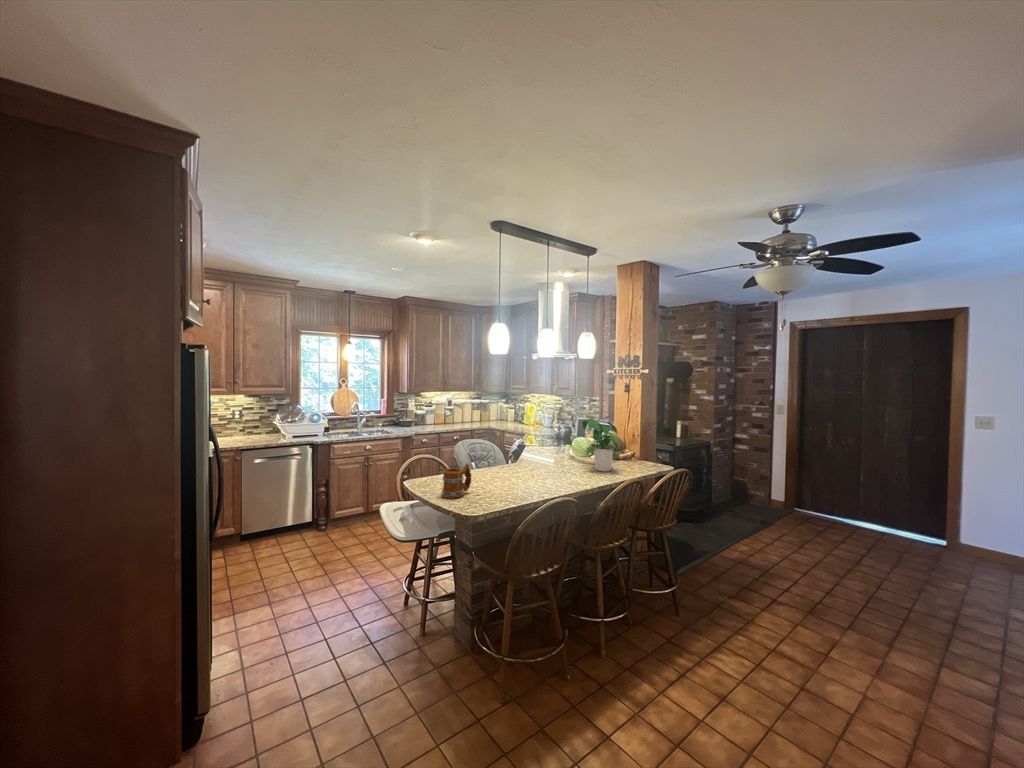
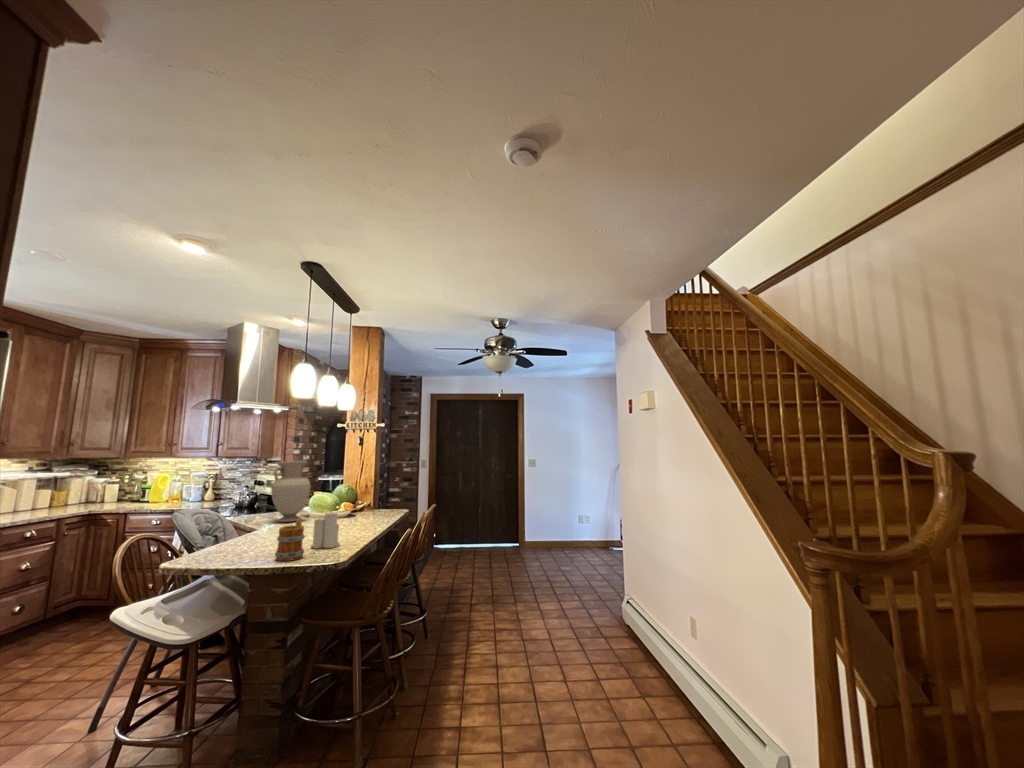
vase: none [537,404,568,458] -> present [271,461,310,522]
potted plant: present [582,418,618,471] -> none [345,468,384,521]
candle: none [489,458,511,495] -> present [311,512,340,548]

